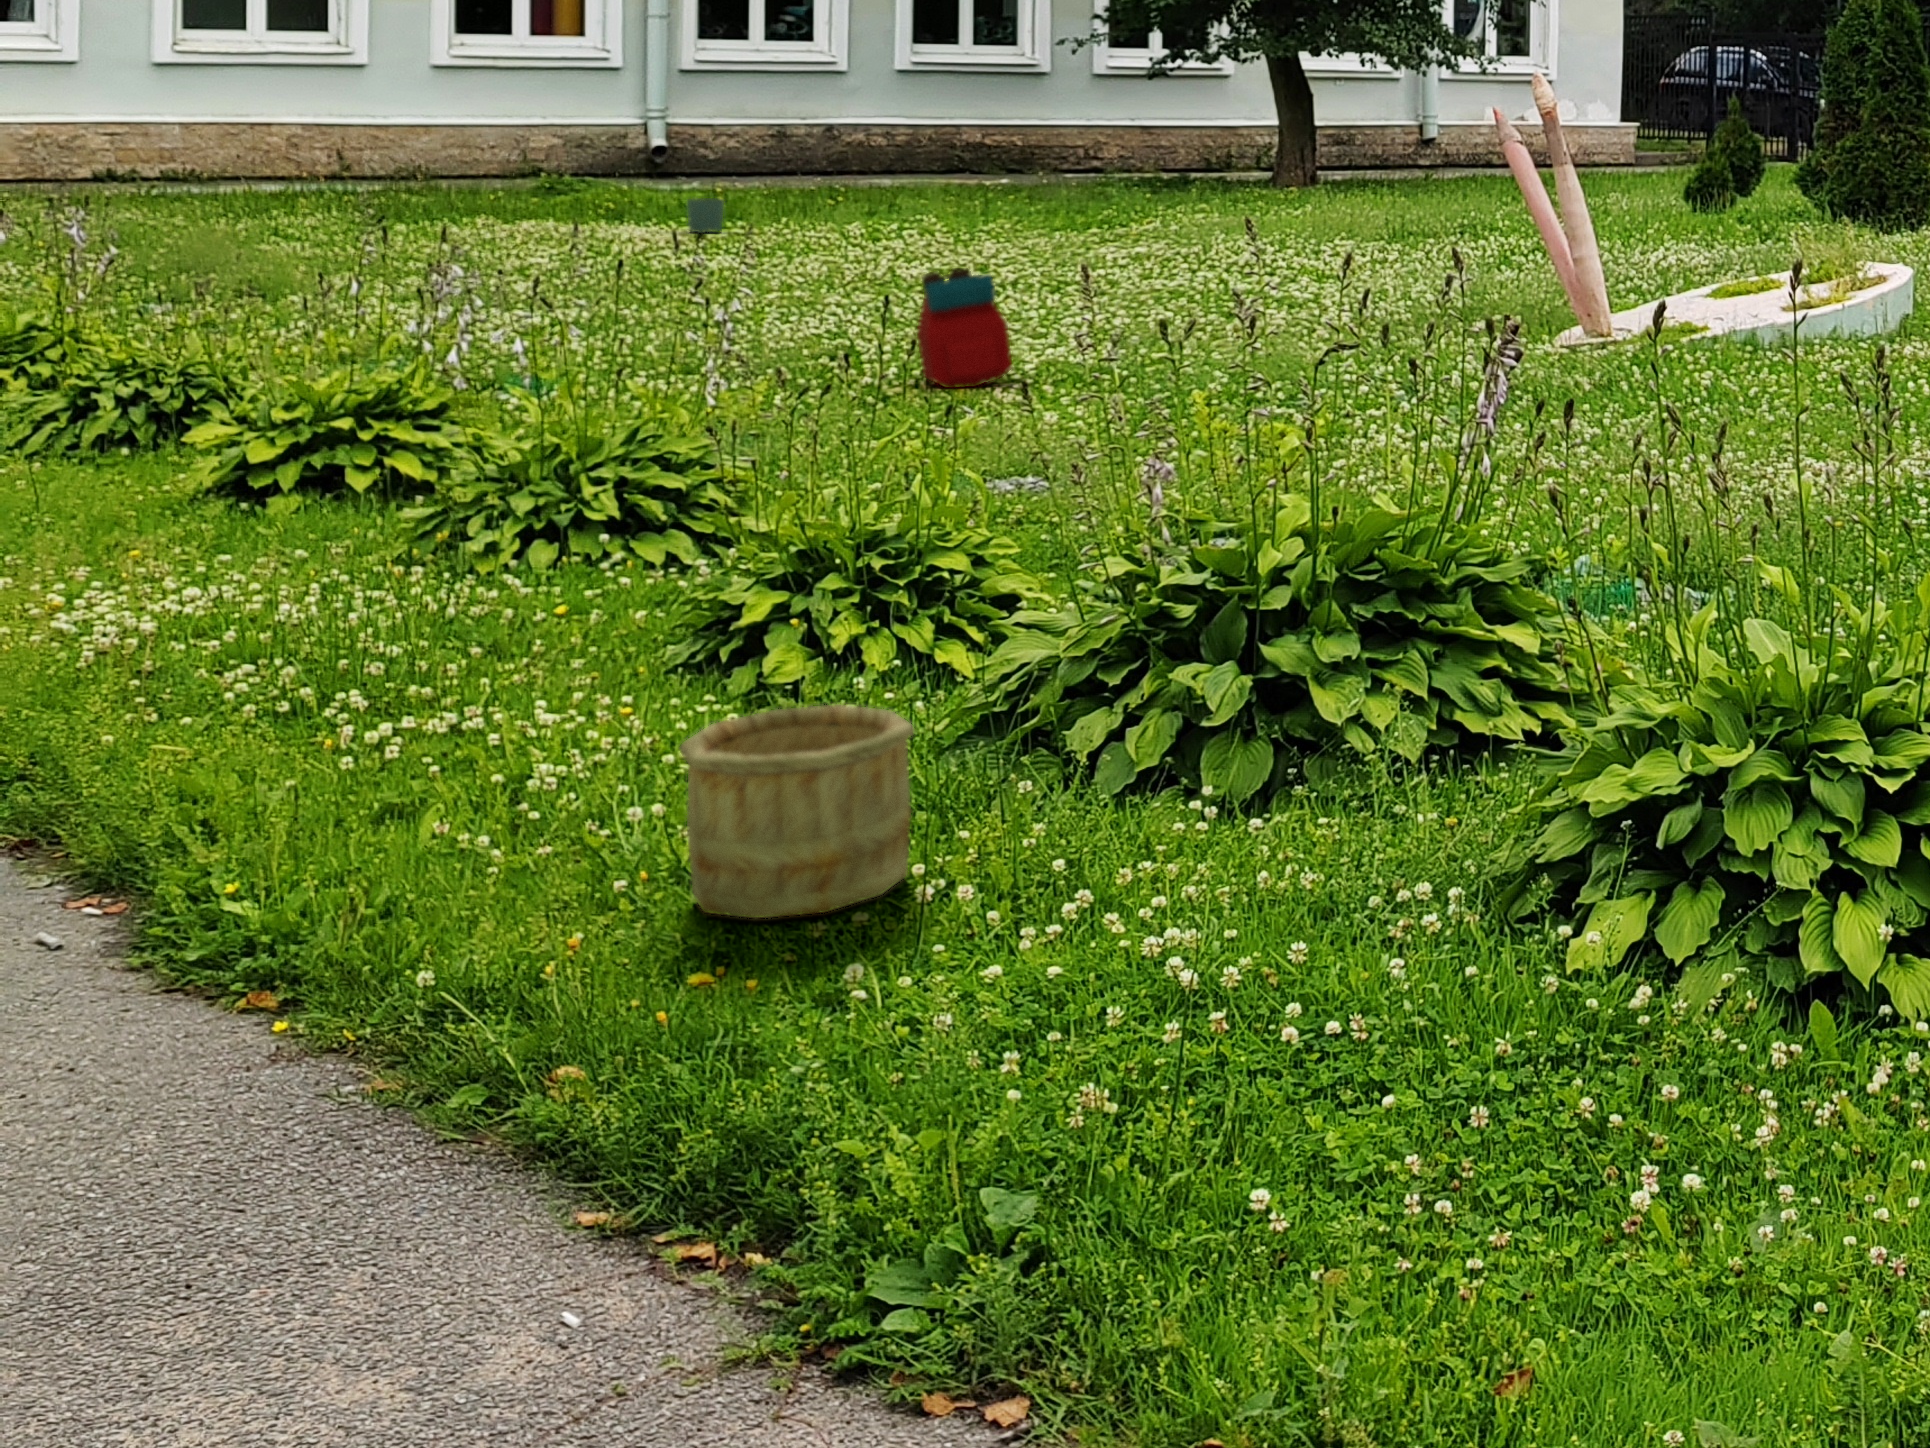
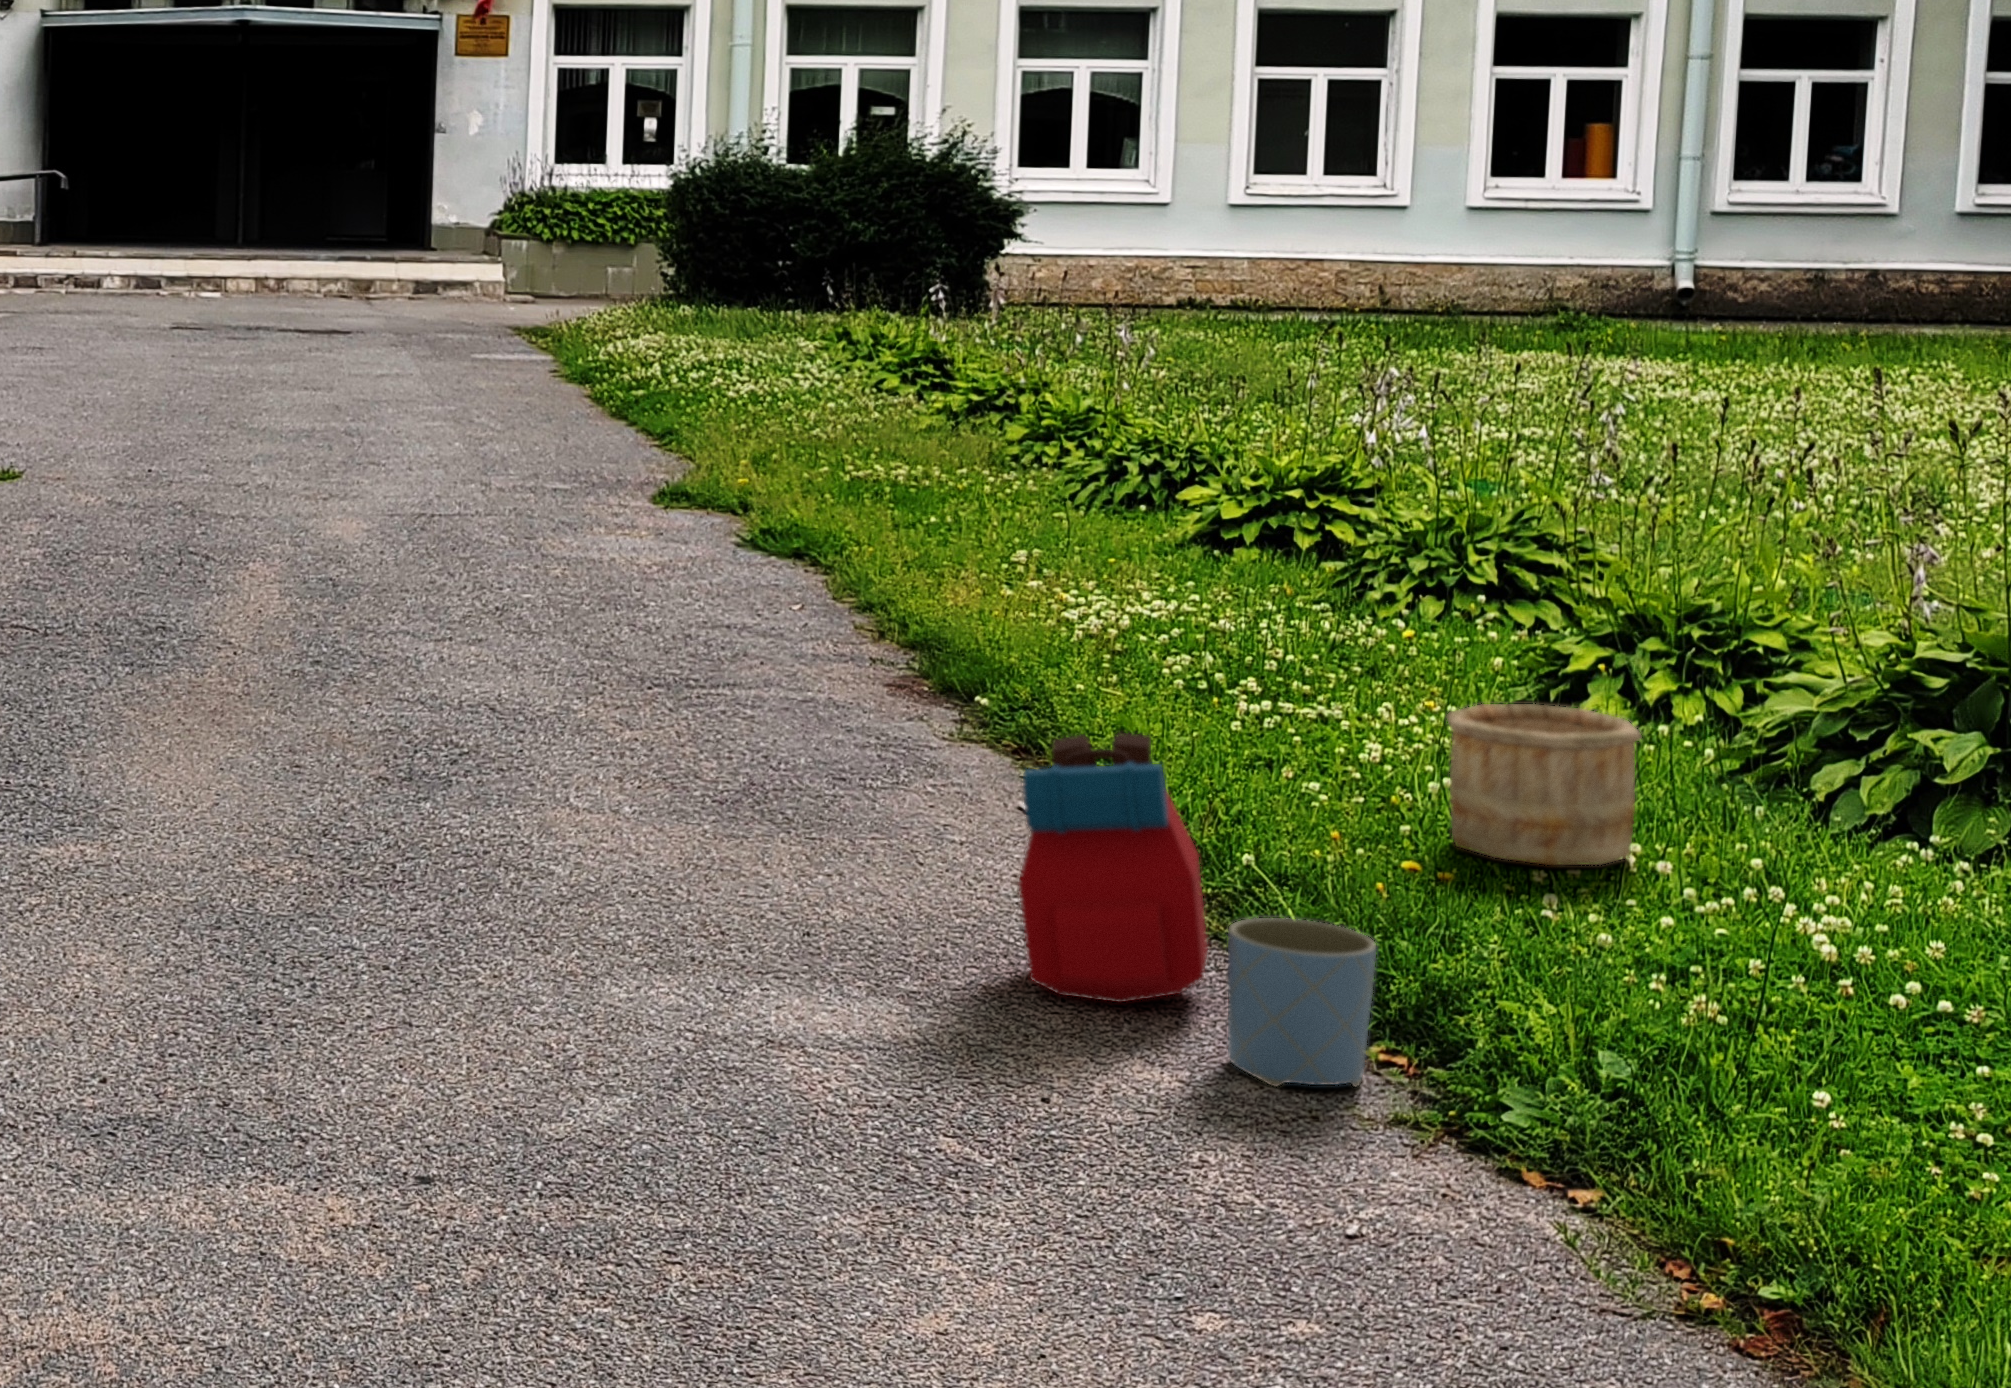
planter: present [688,198,723,233] -> present [1228,918,1377,1086]
backpack: present [917,268,1012,388] -> present [1018,733,1208,1002]

